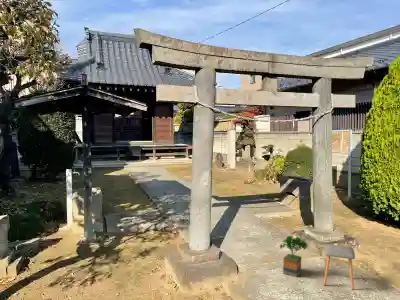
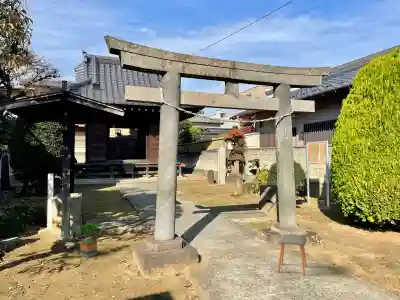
potted tree: present [280,236,307,277] -> present [78,224,102,258]

